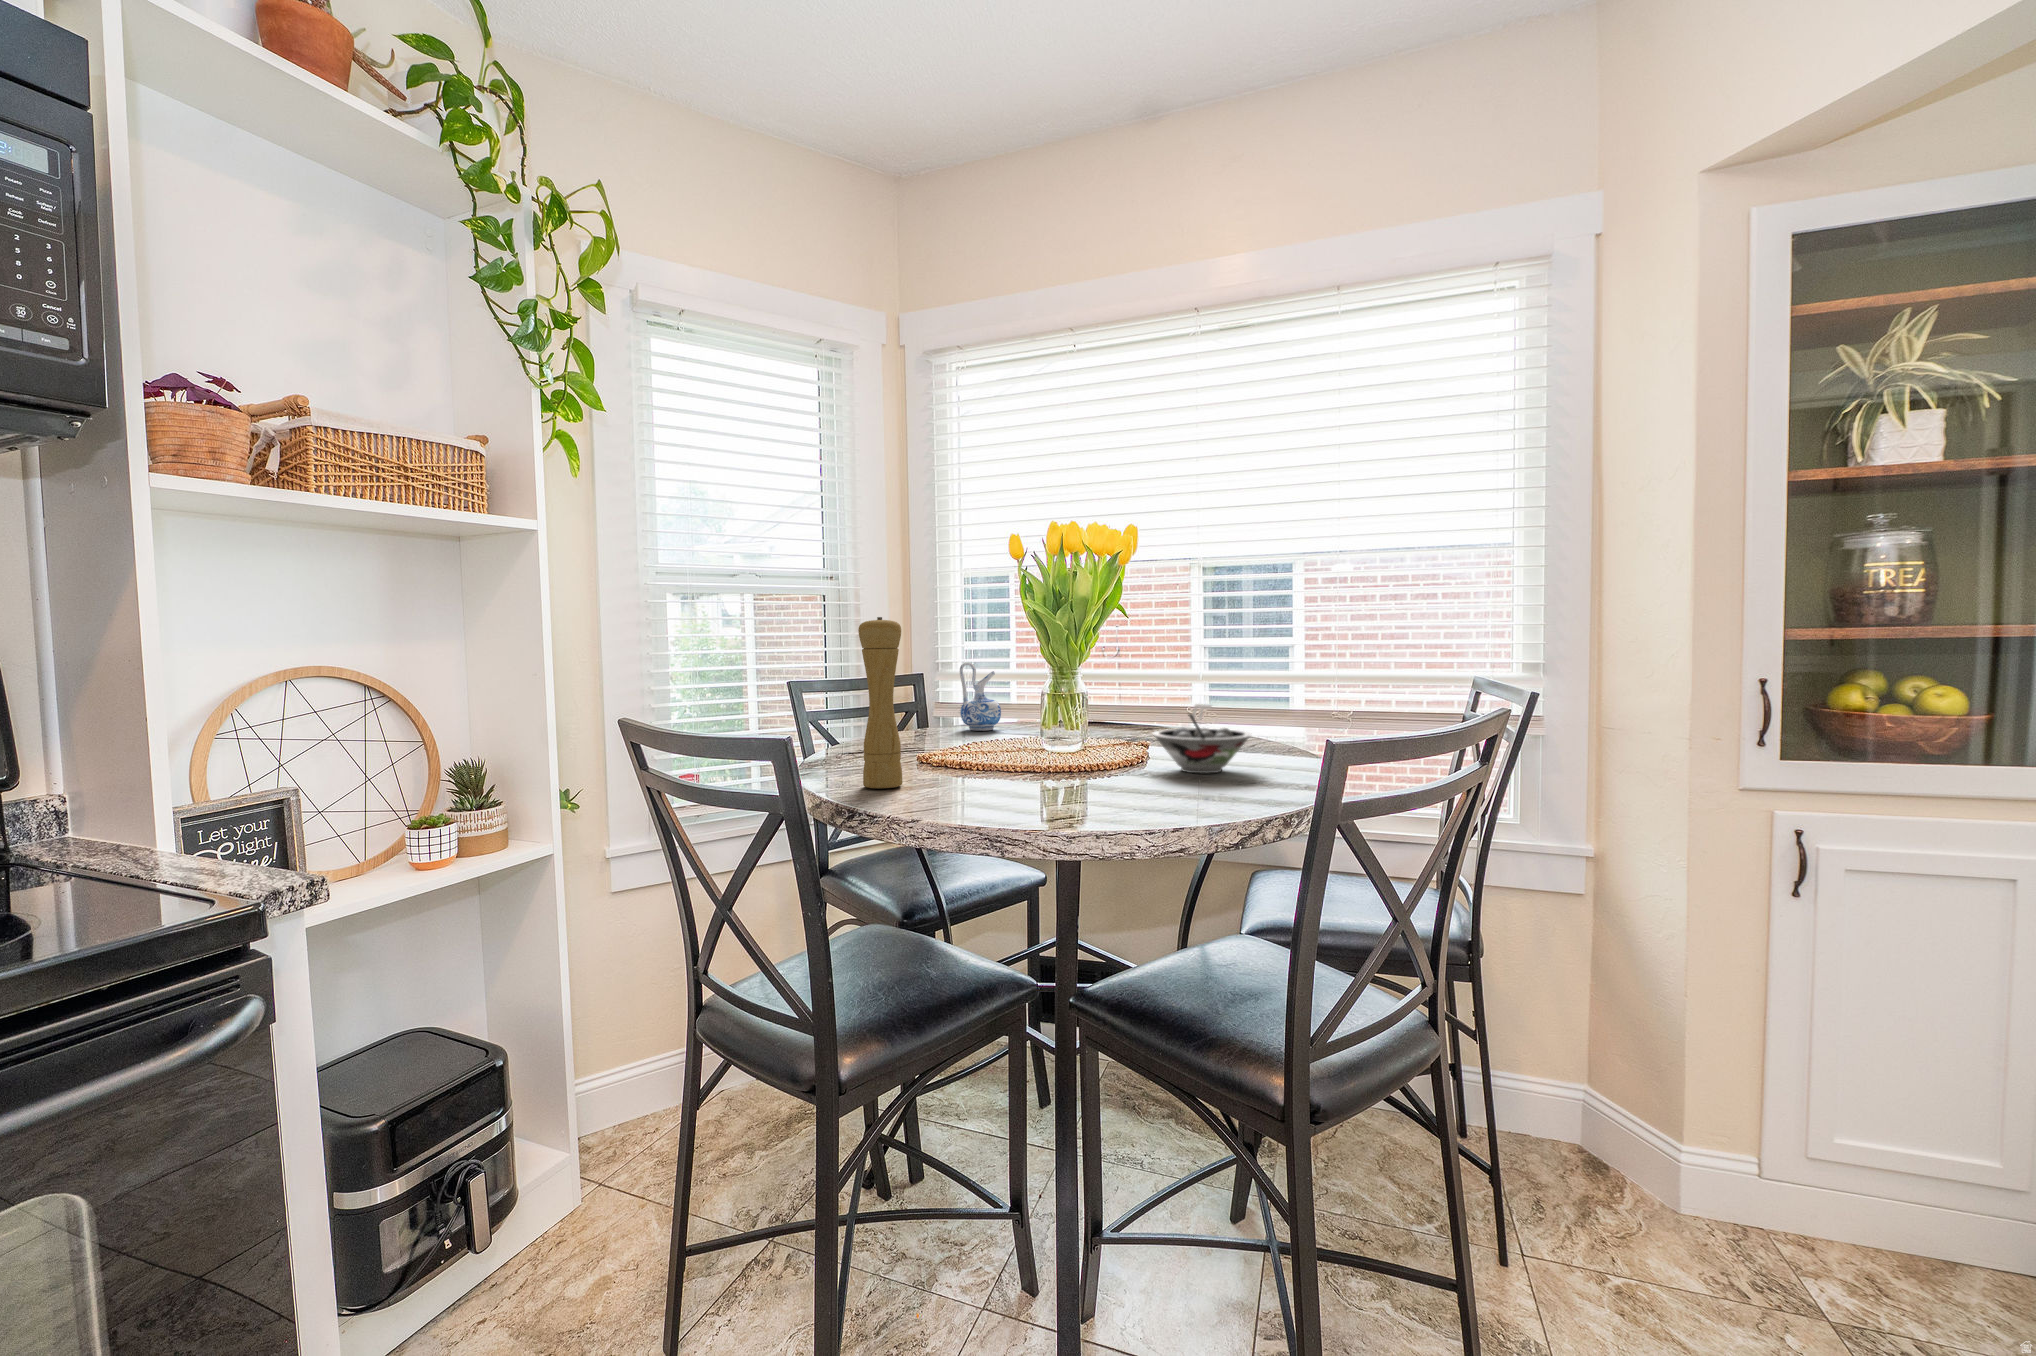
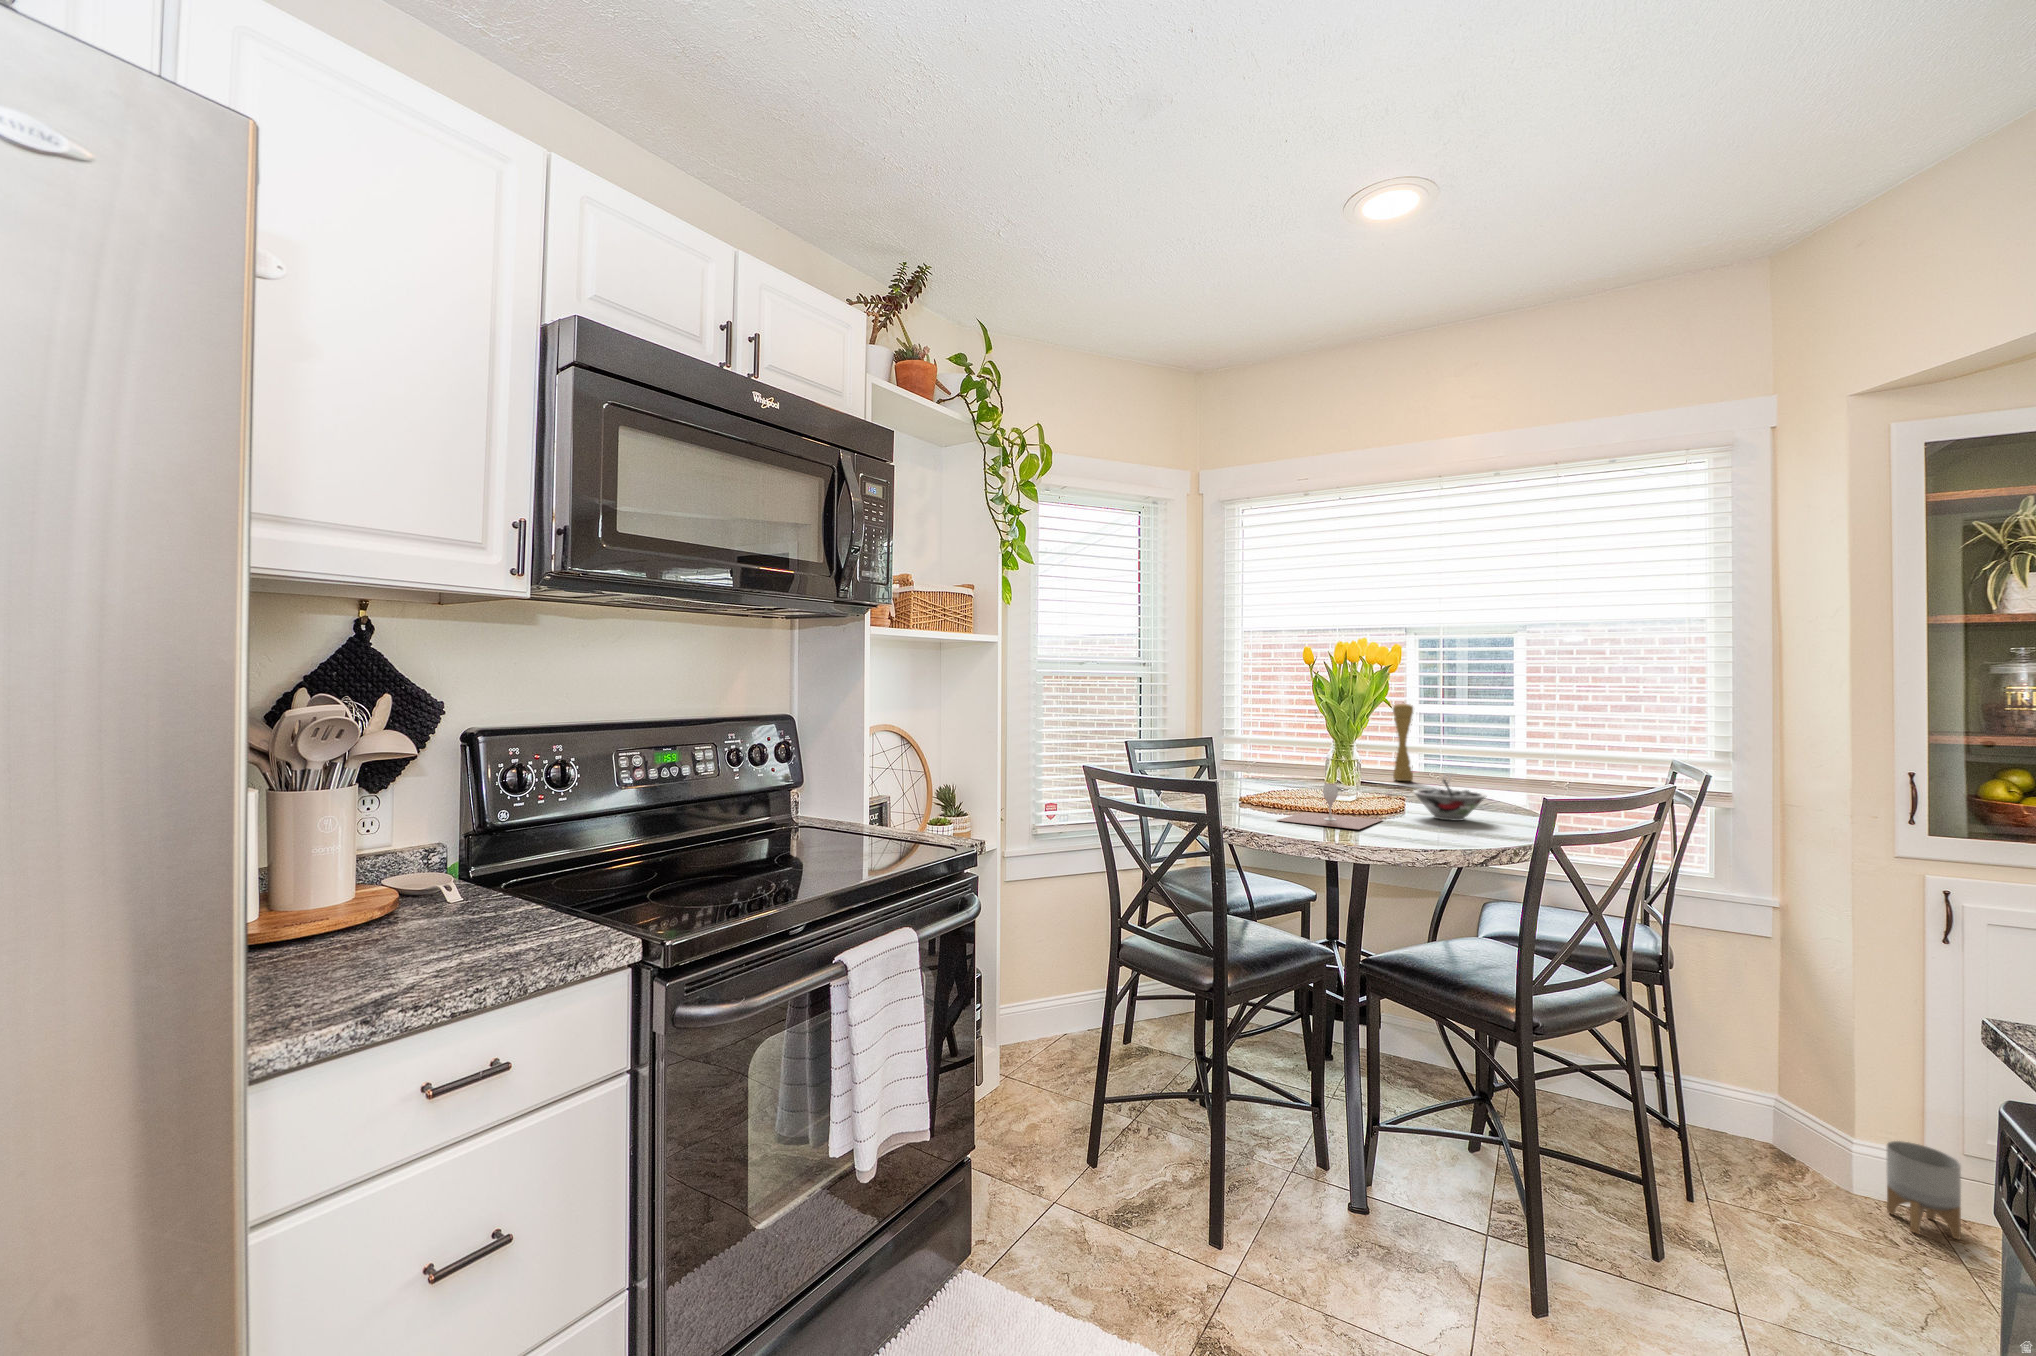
pepper mill: present [858,617,903,788] -> present [1393,704,1413,781]
ceramic pitcher: present [960,662,1001,731] -> none [1252,734,1282,784]
wine glass: none [945,728,1108,799] -> present [1277,784,1382,829]
planter: none [1723,1149,1811,1273] -> present [1887,1141,1961,1240]

